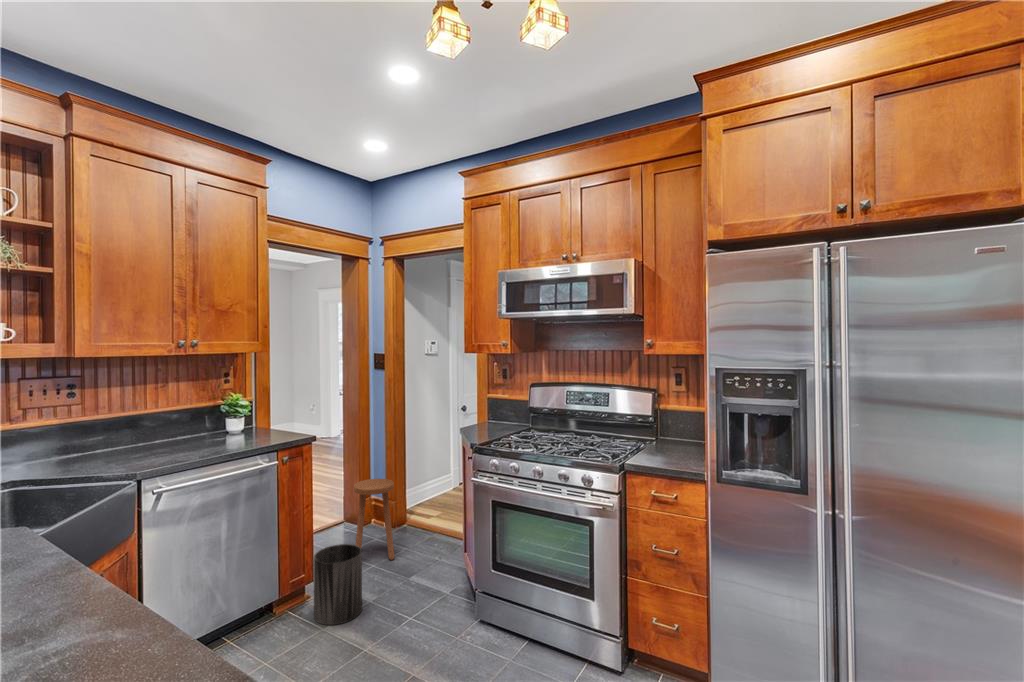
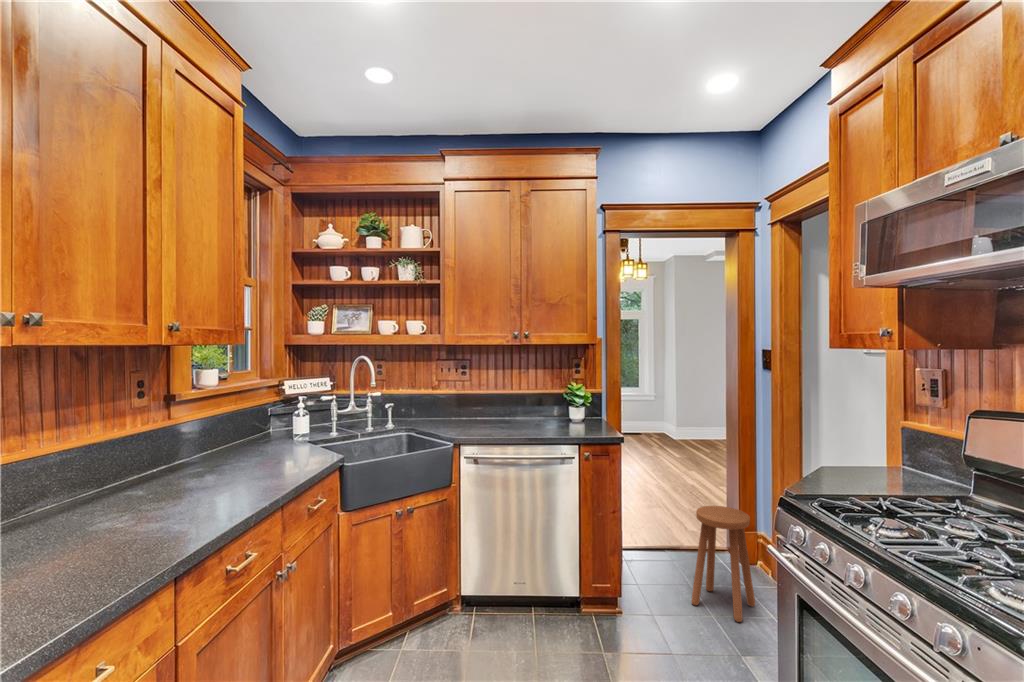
trash can: present [314,544,362,625] -> none [598,566,654,665]

